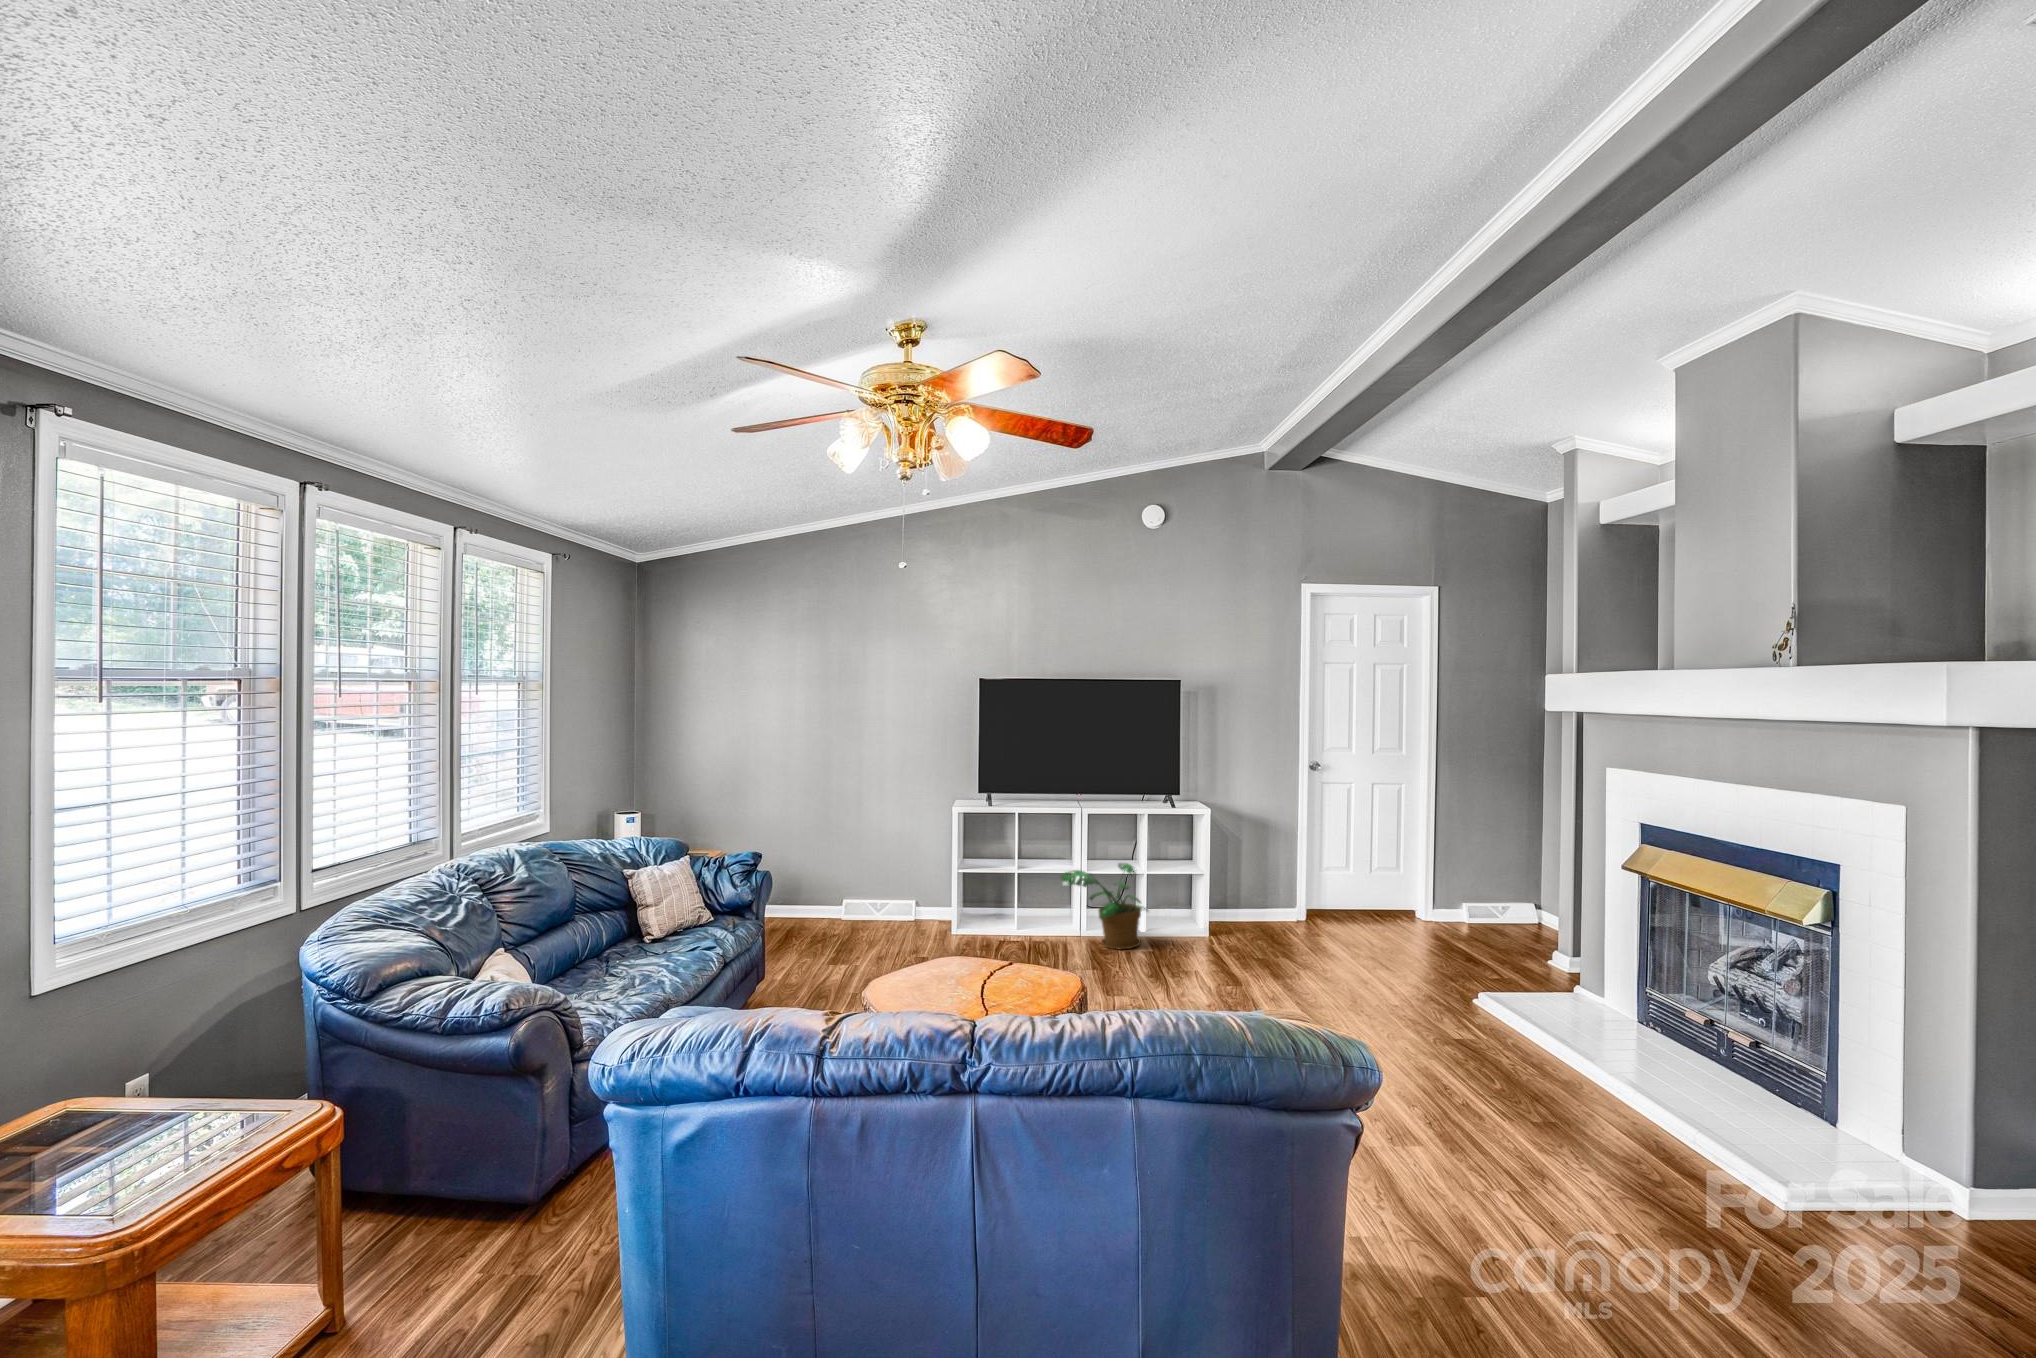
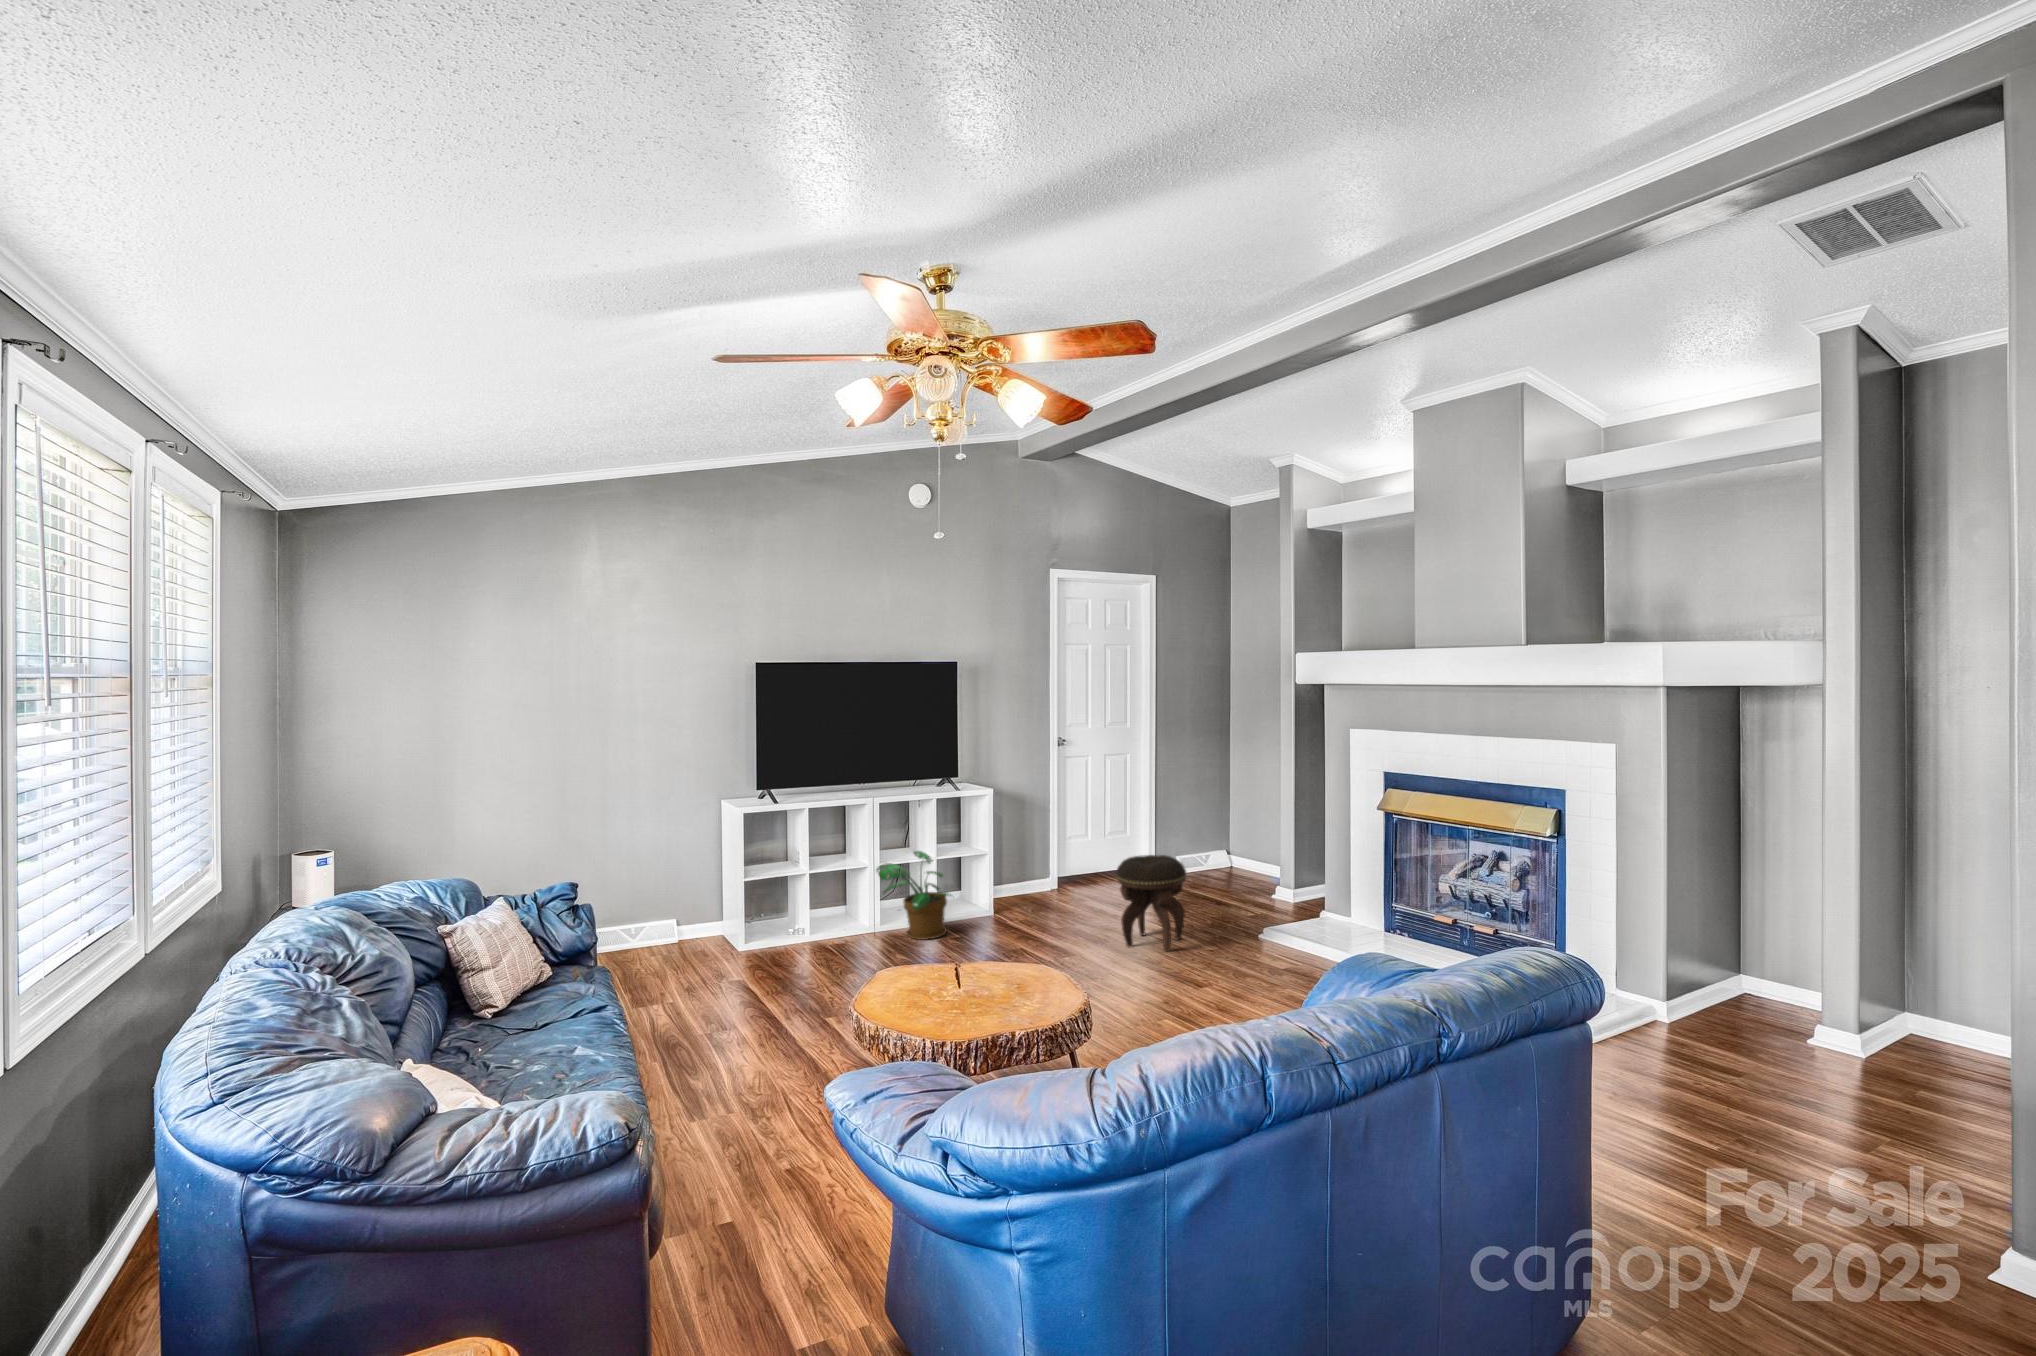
footstool: none [1291,892,1373,1000] -> present [1116,855,1186,952]

